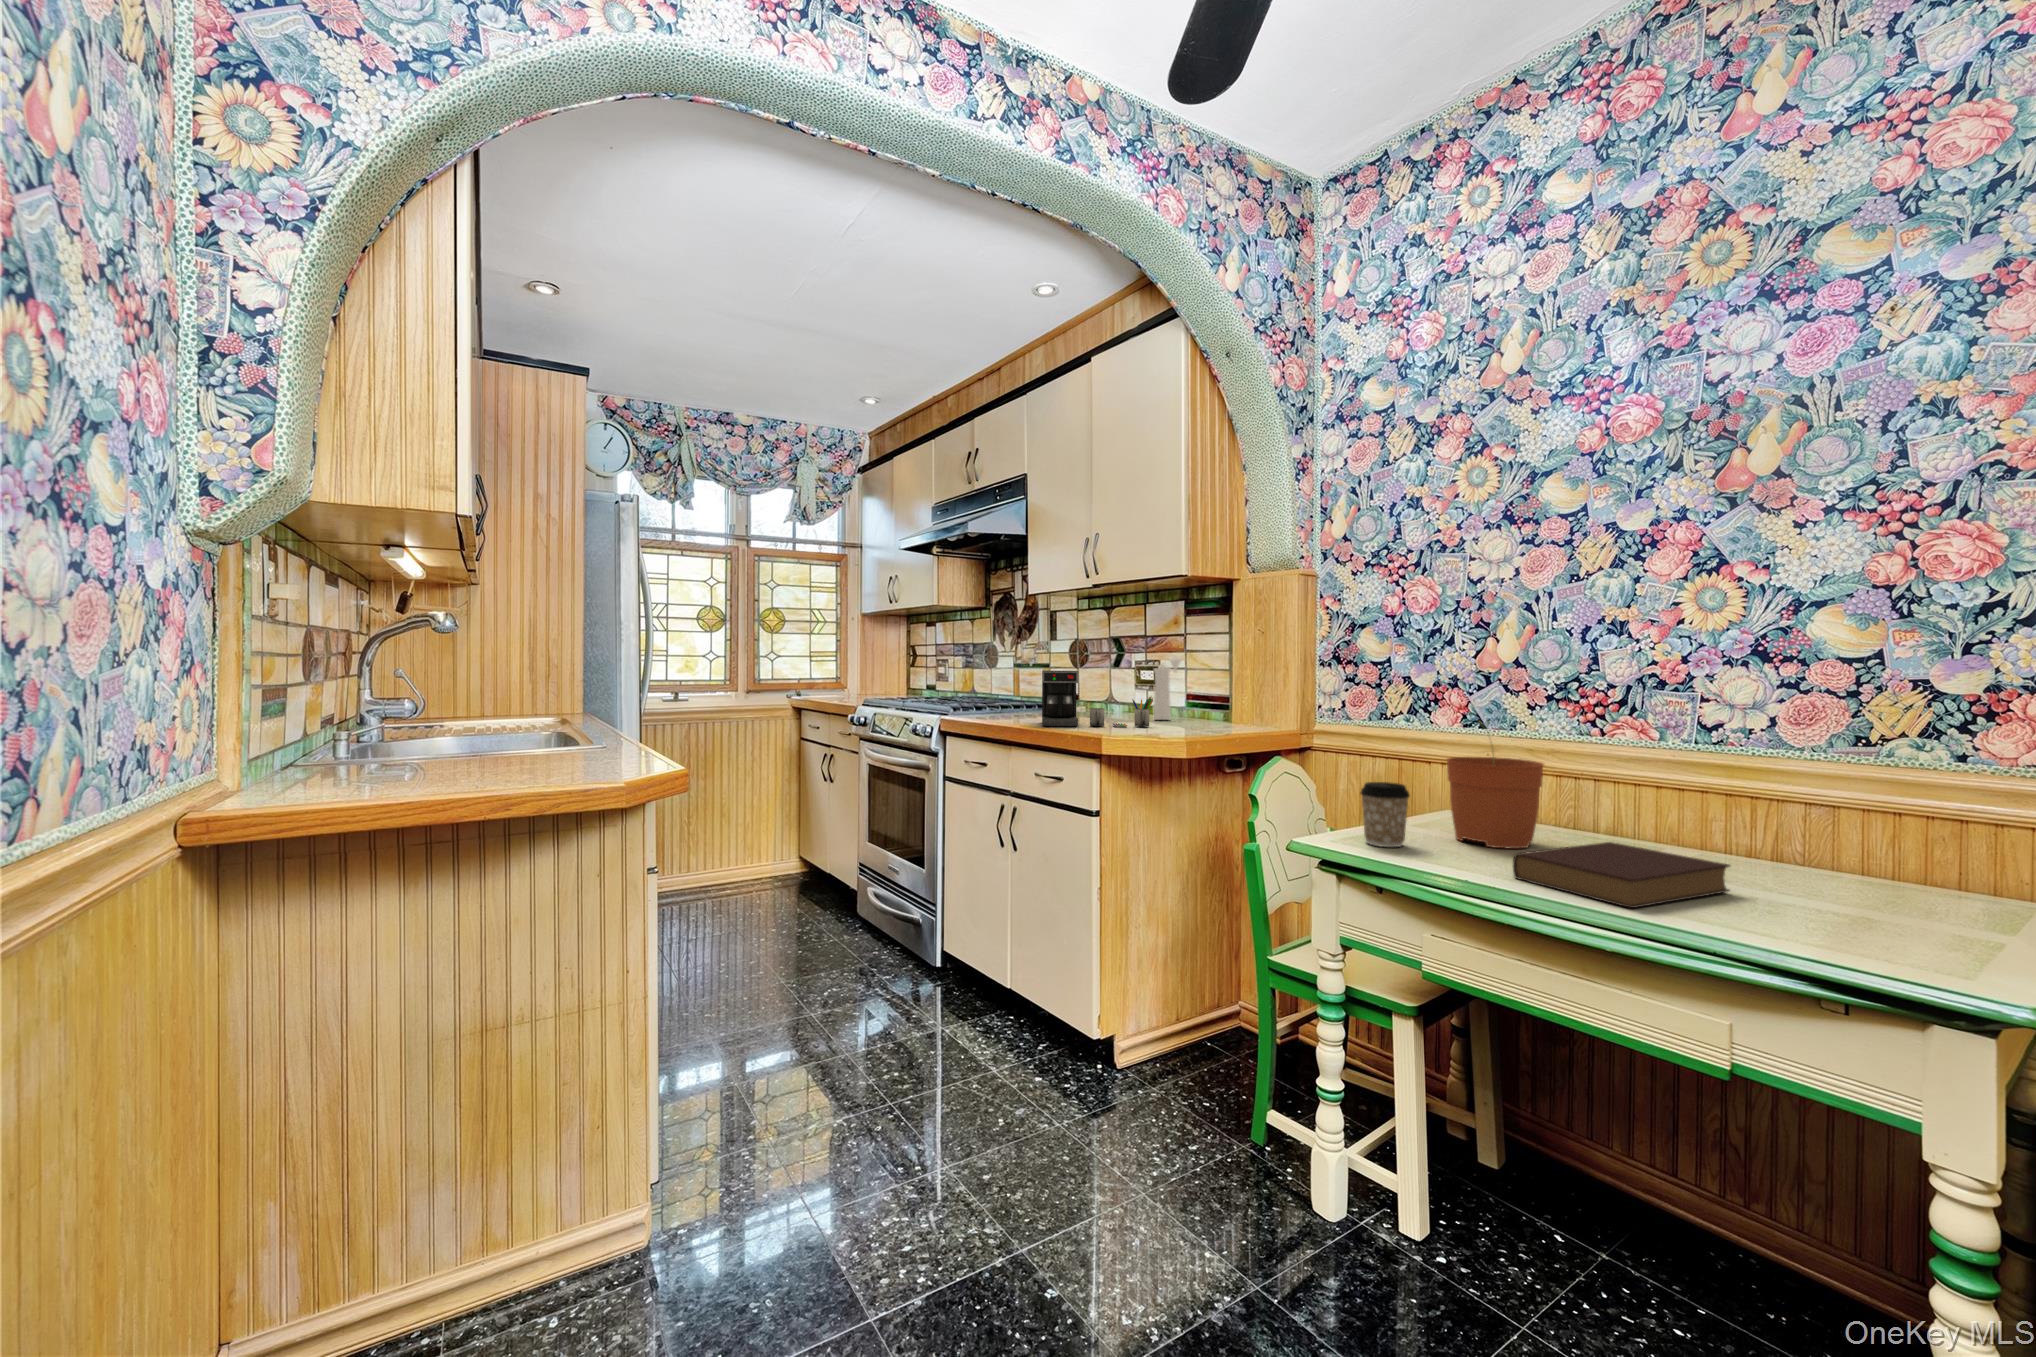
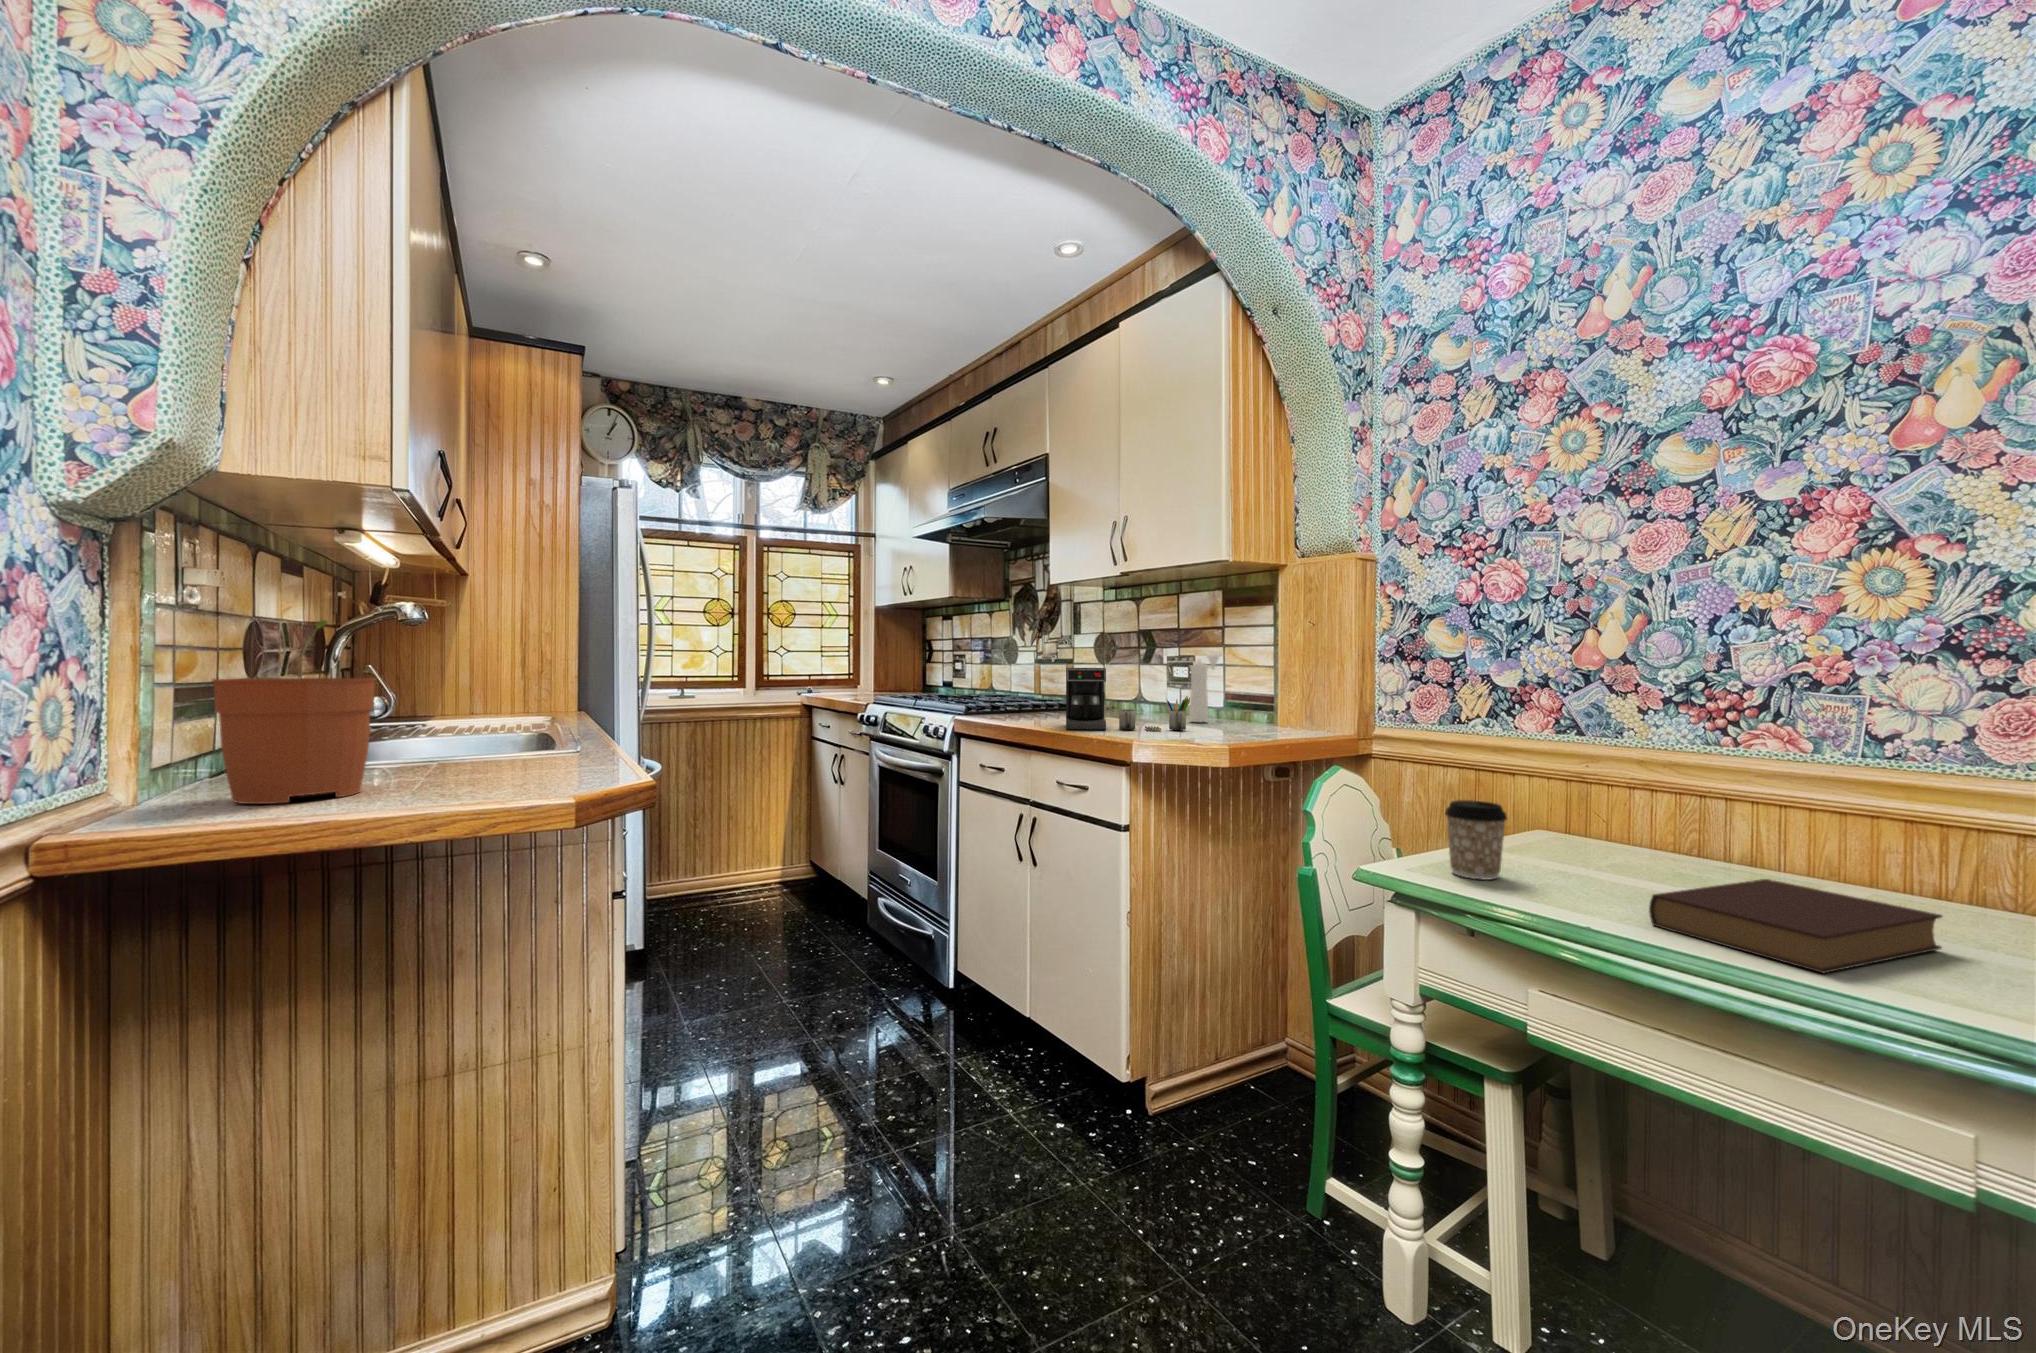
plant pot: present [1447,721,1544,849] -> present [213,620,376,804]

